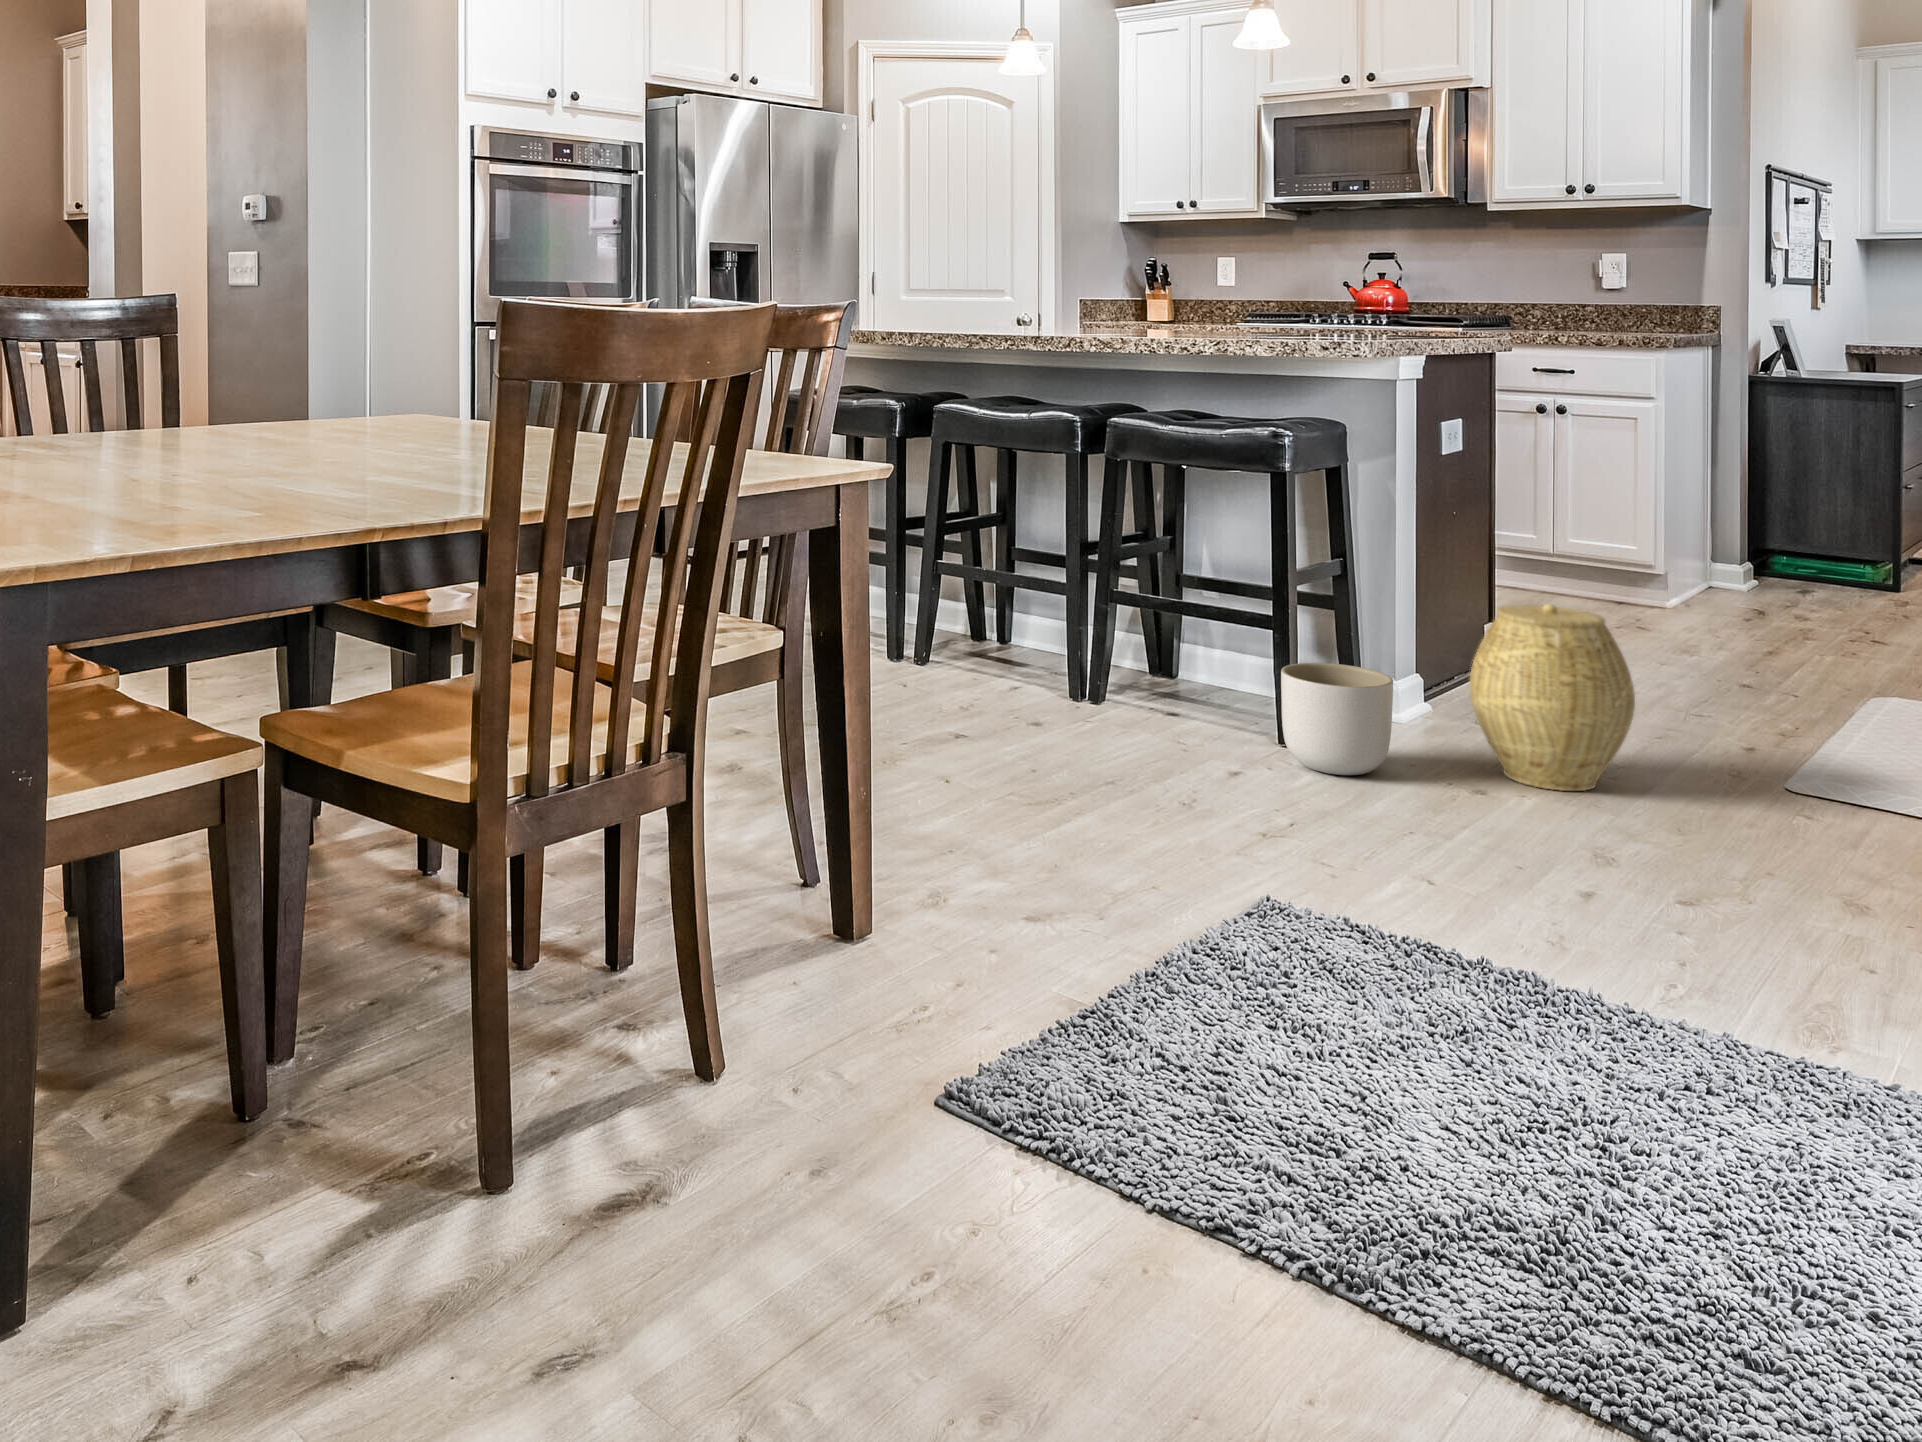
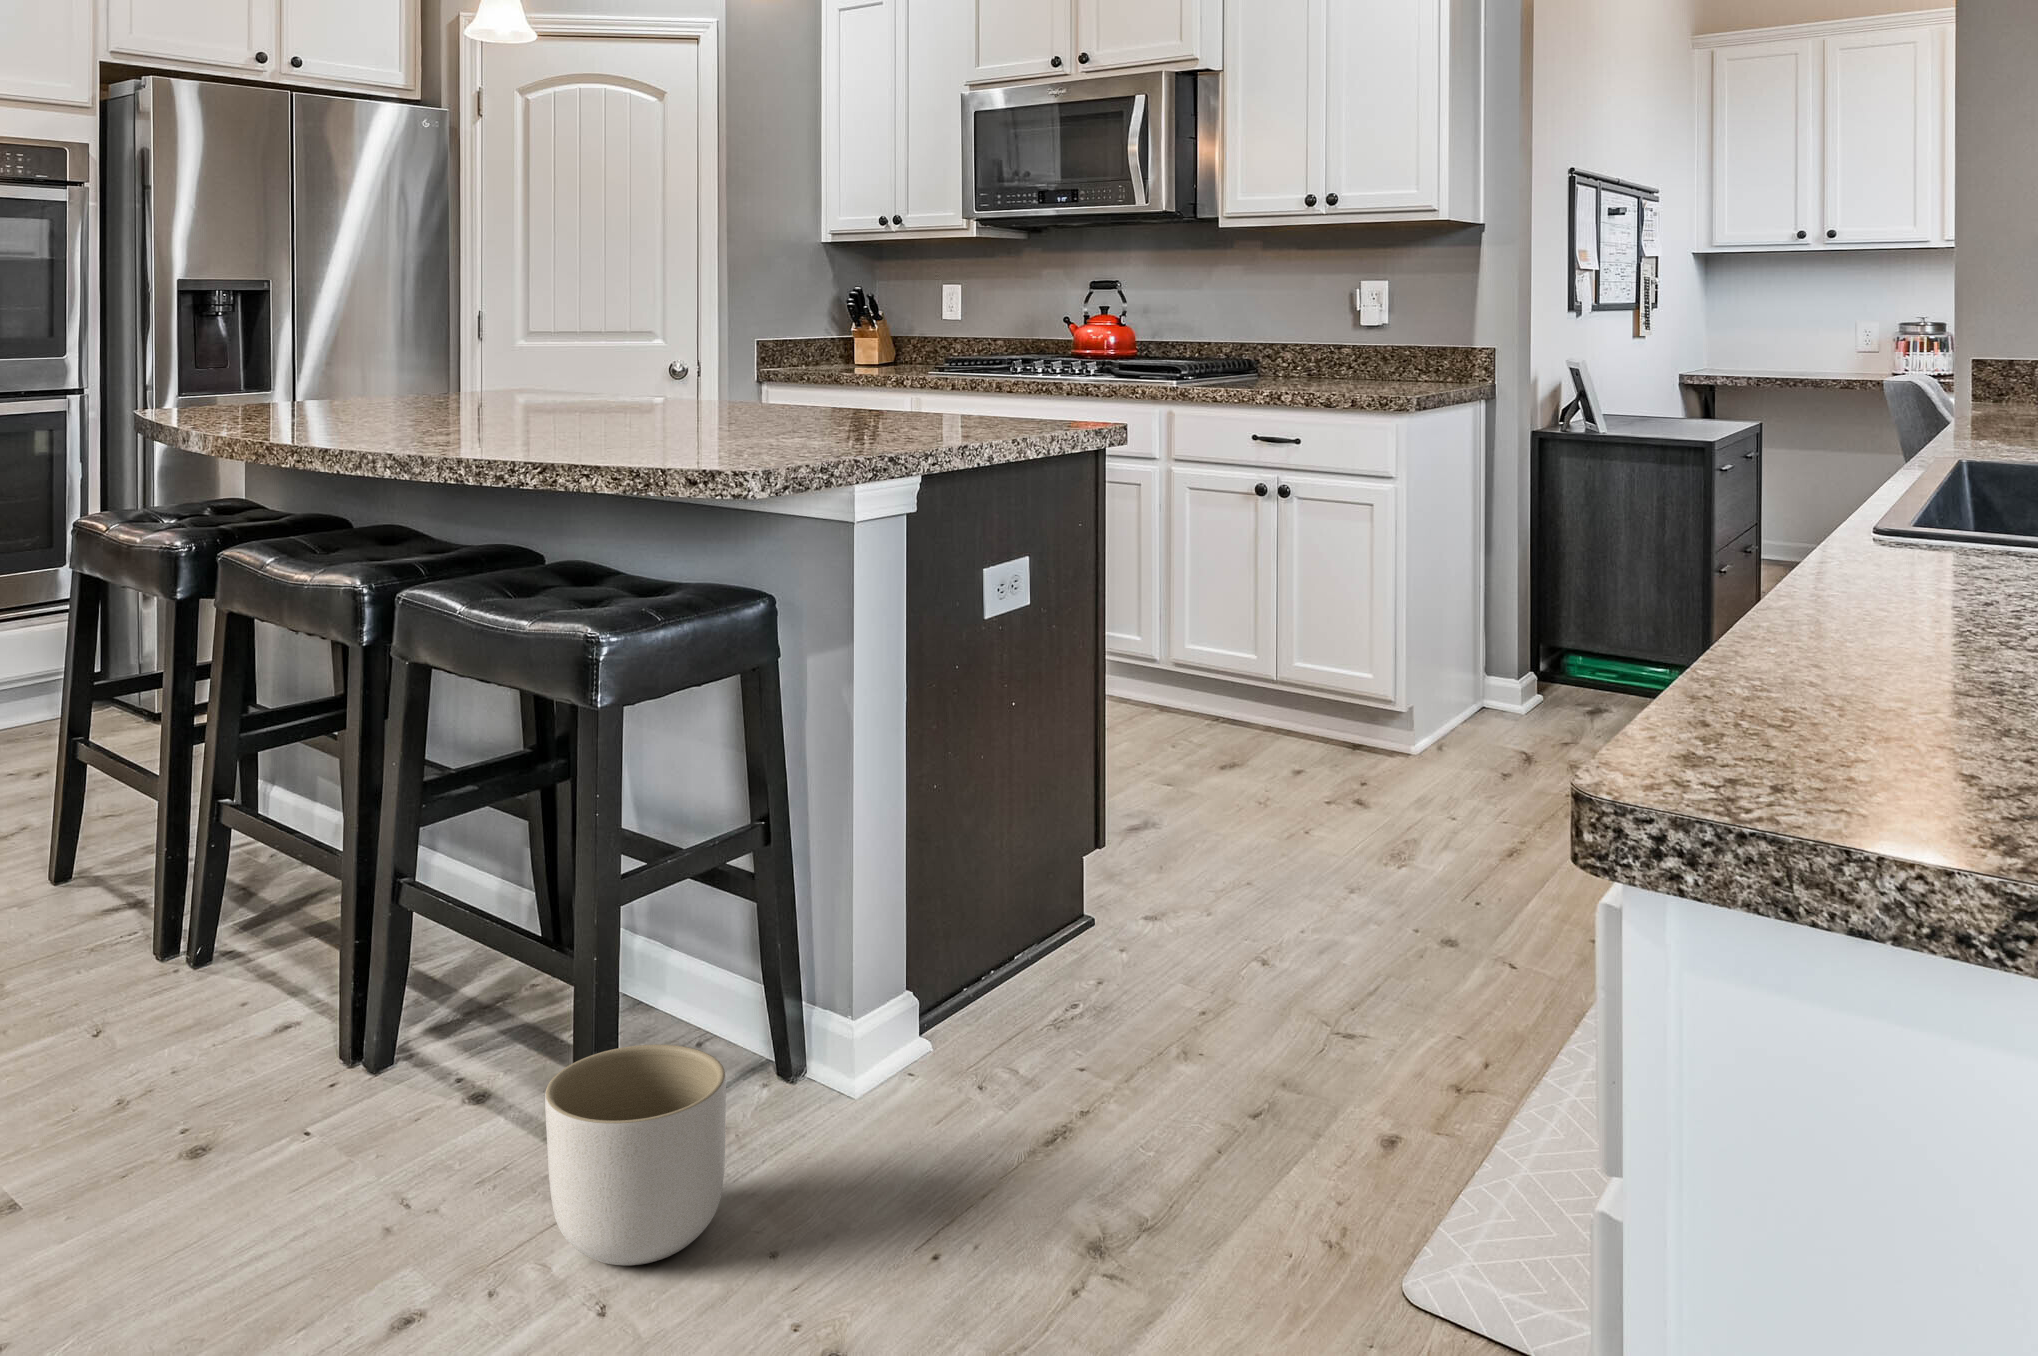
woven basket: present [1470,604,1635,791] -> none [855,926,1092,1259]

